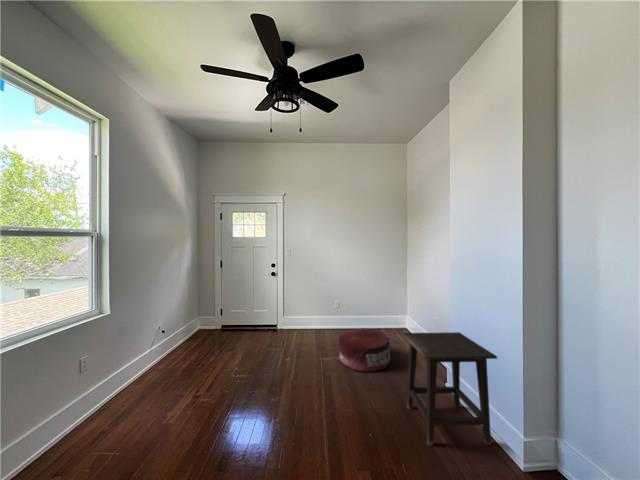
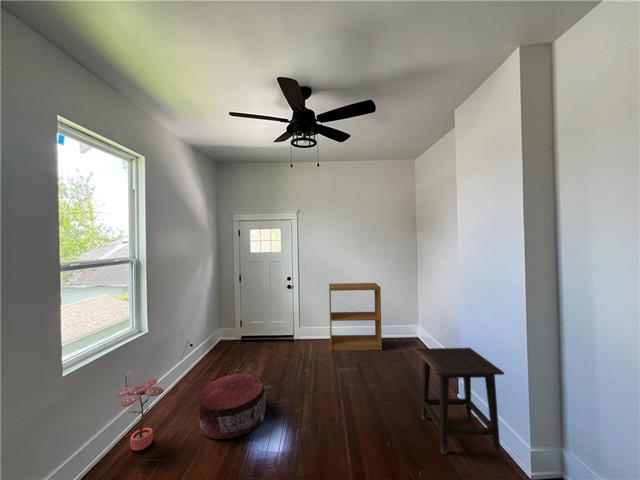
bookshelf: none [314,271,367,340] -> present [329,283,382,351]
pouf: present [339,328,390,372] -> present [197,373,267,439]
potted plant: none [64,363,119,443] -> present [117,379,164,451]

